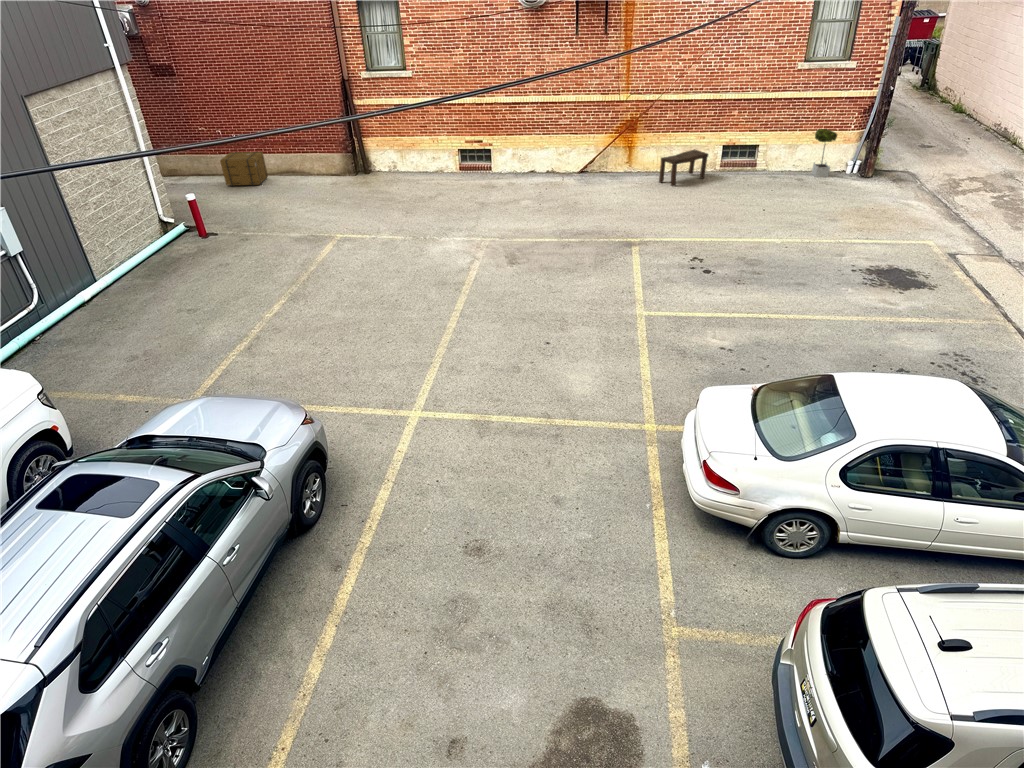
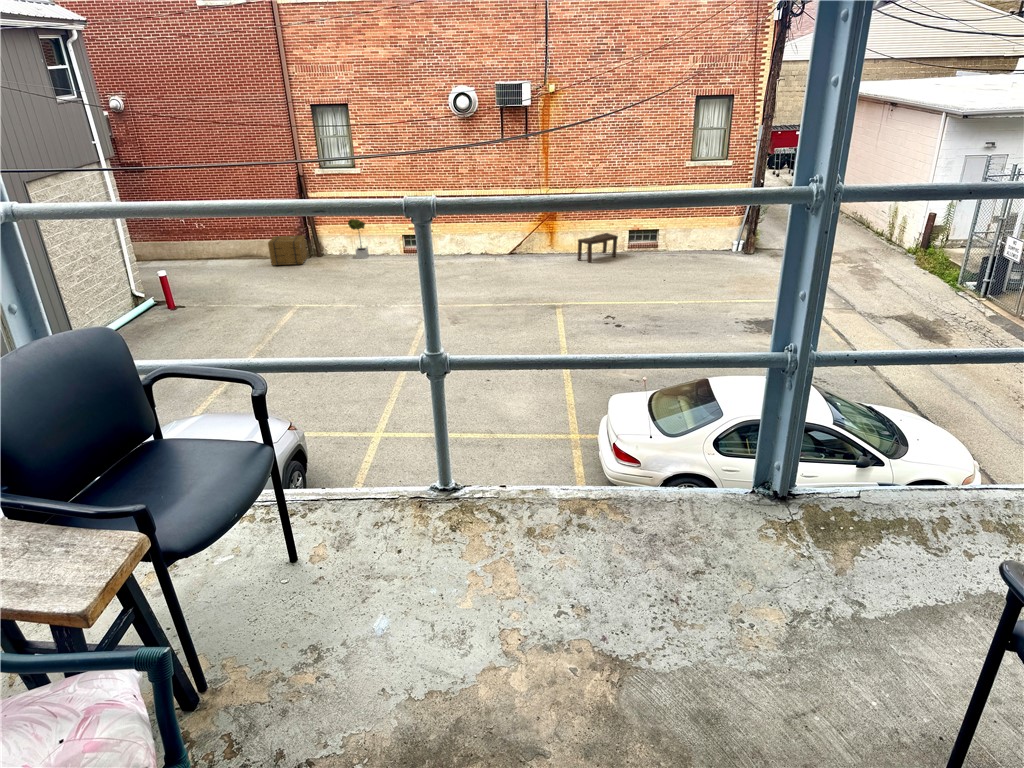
potted tree: present [812,129,837,177] -> present [348,219,369,259]
cardboard box: present [220,152,268,186] -> present [268,235,307,265]

